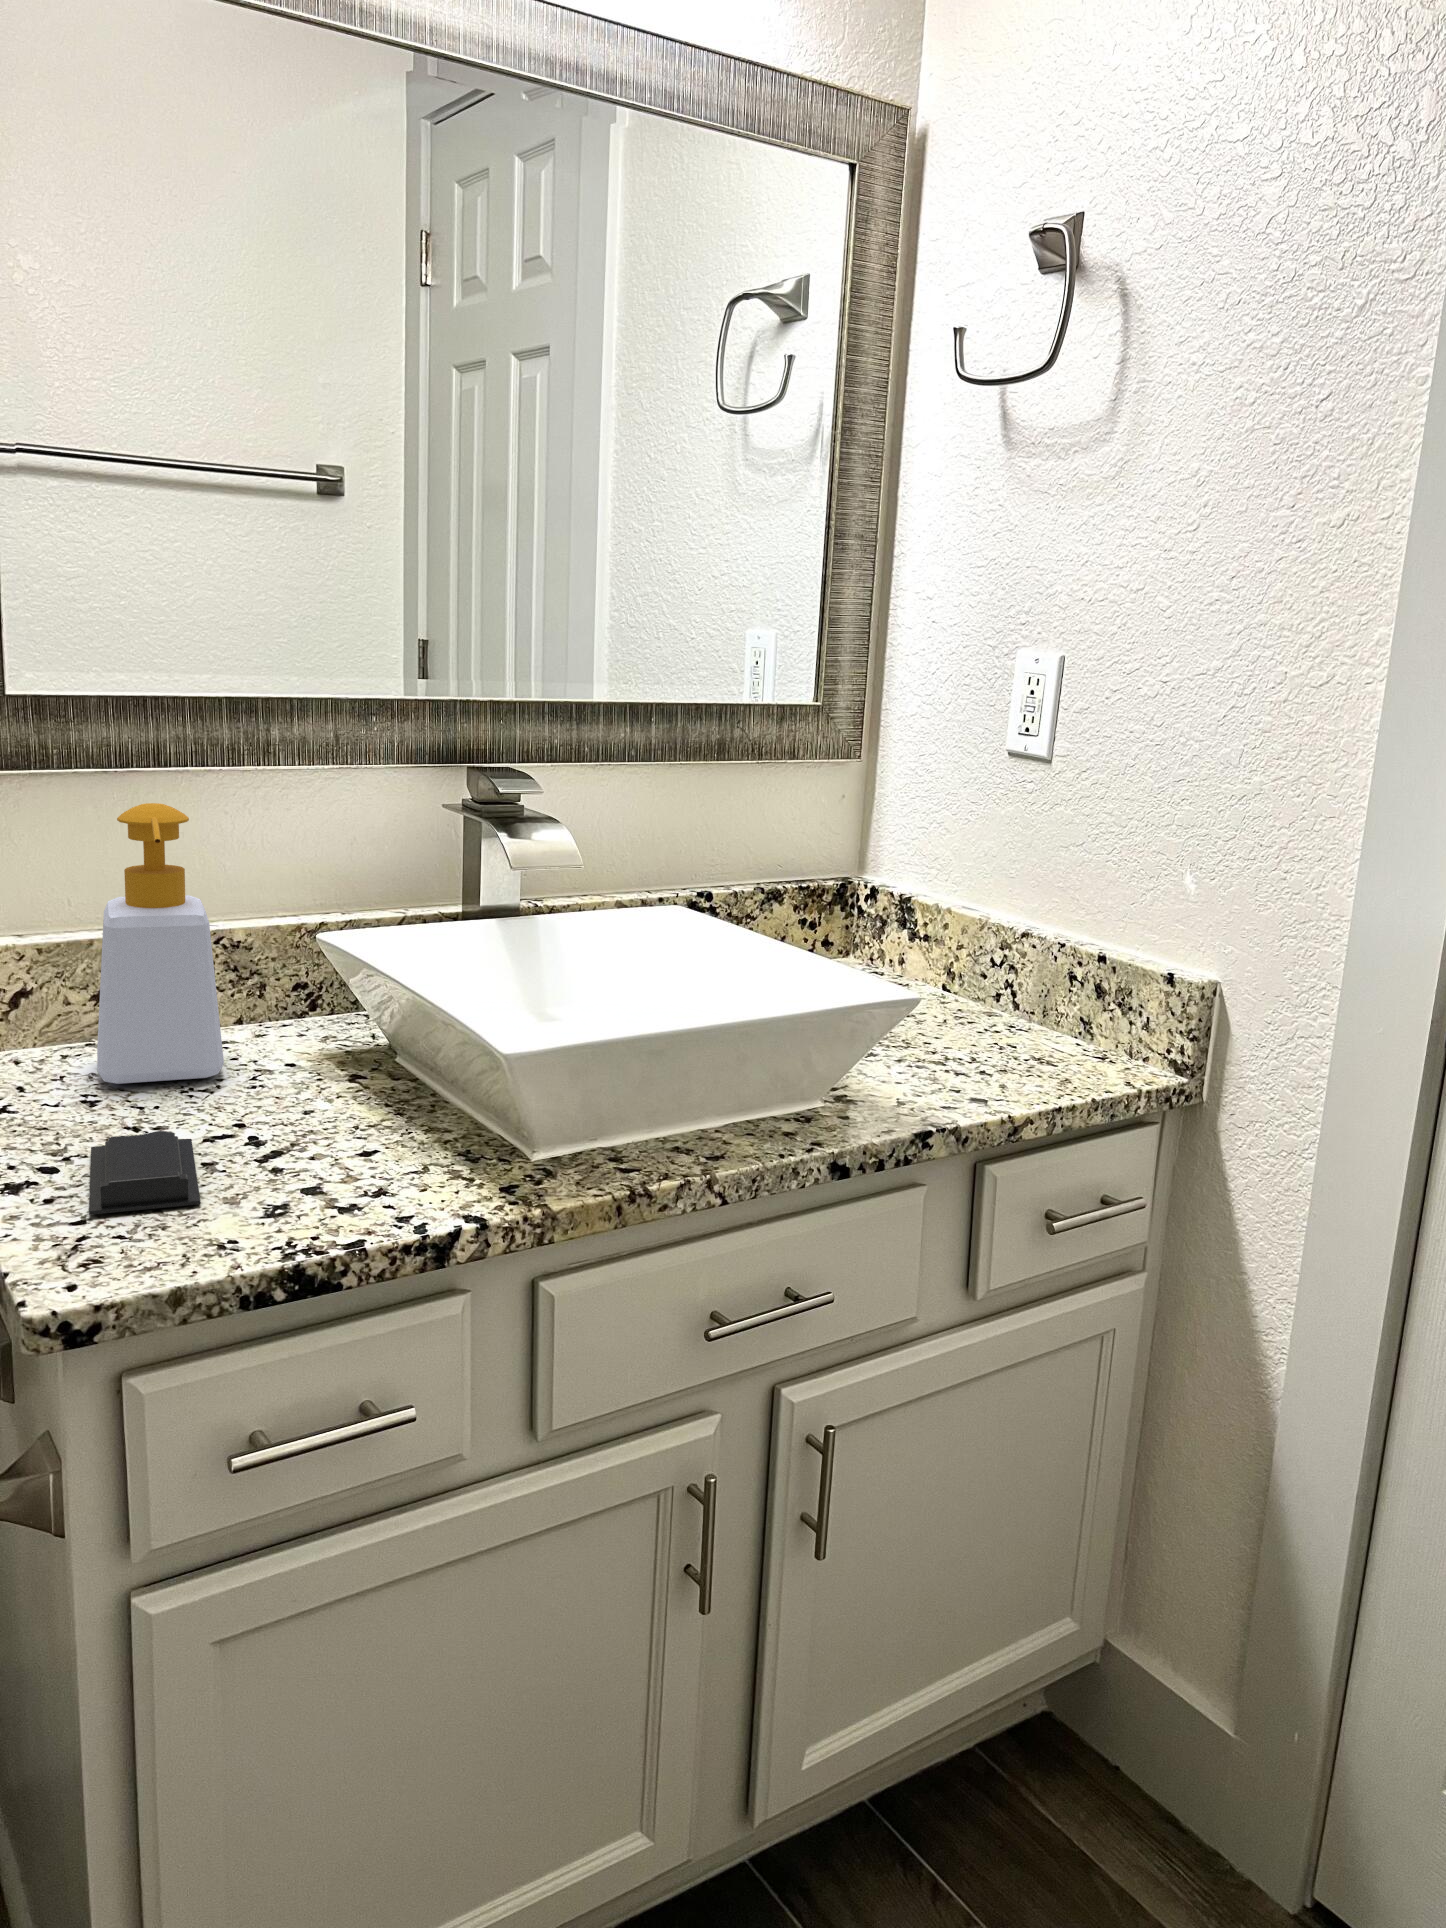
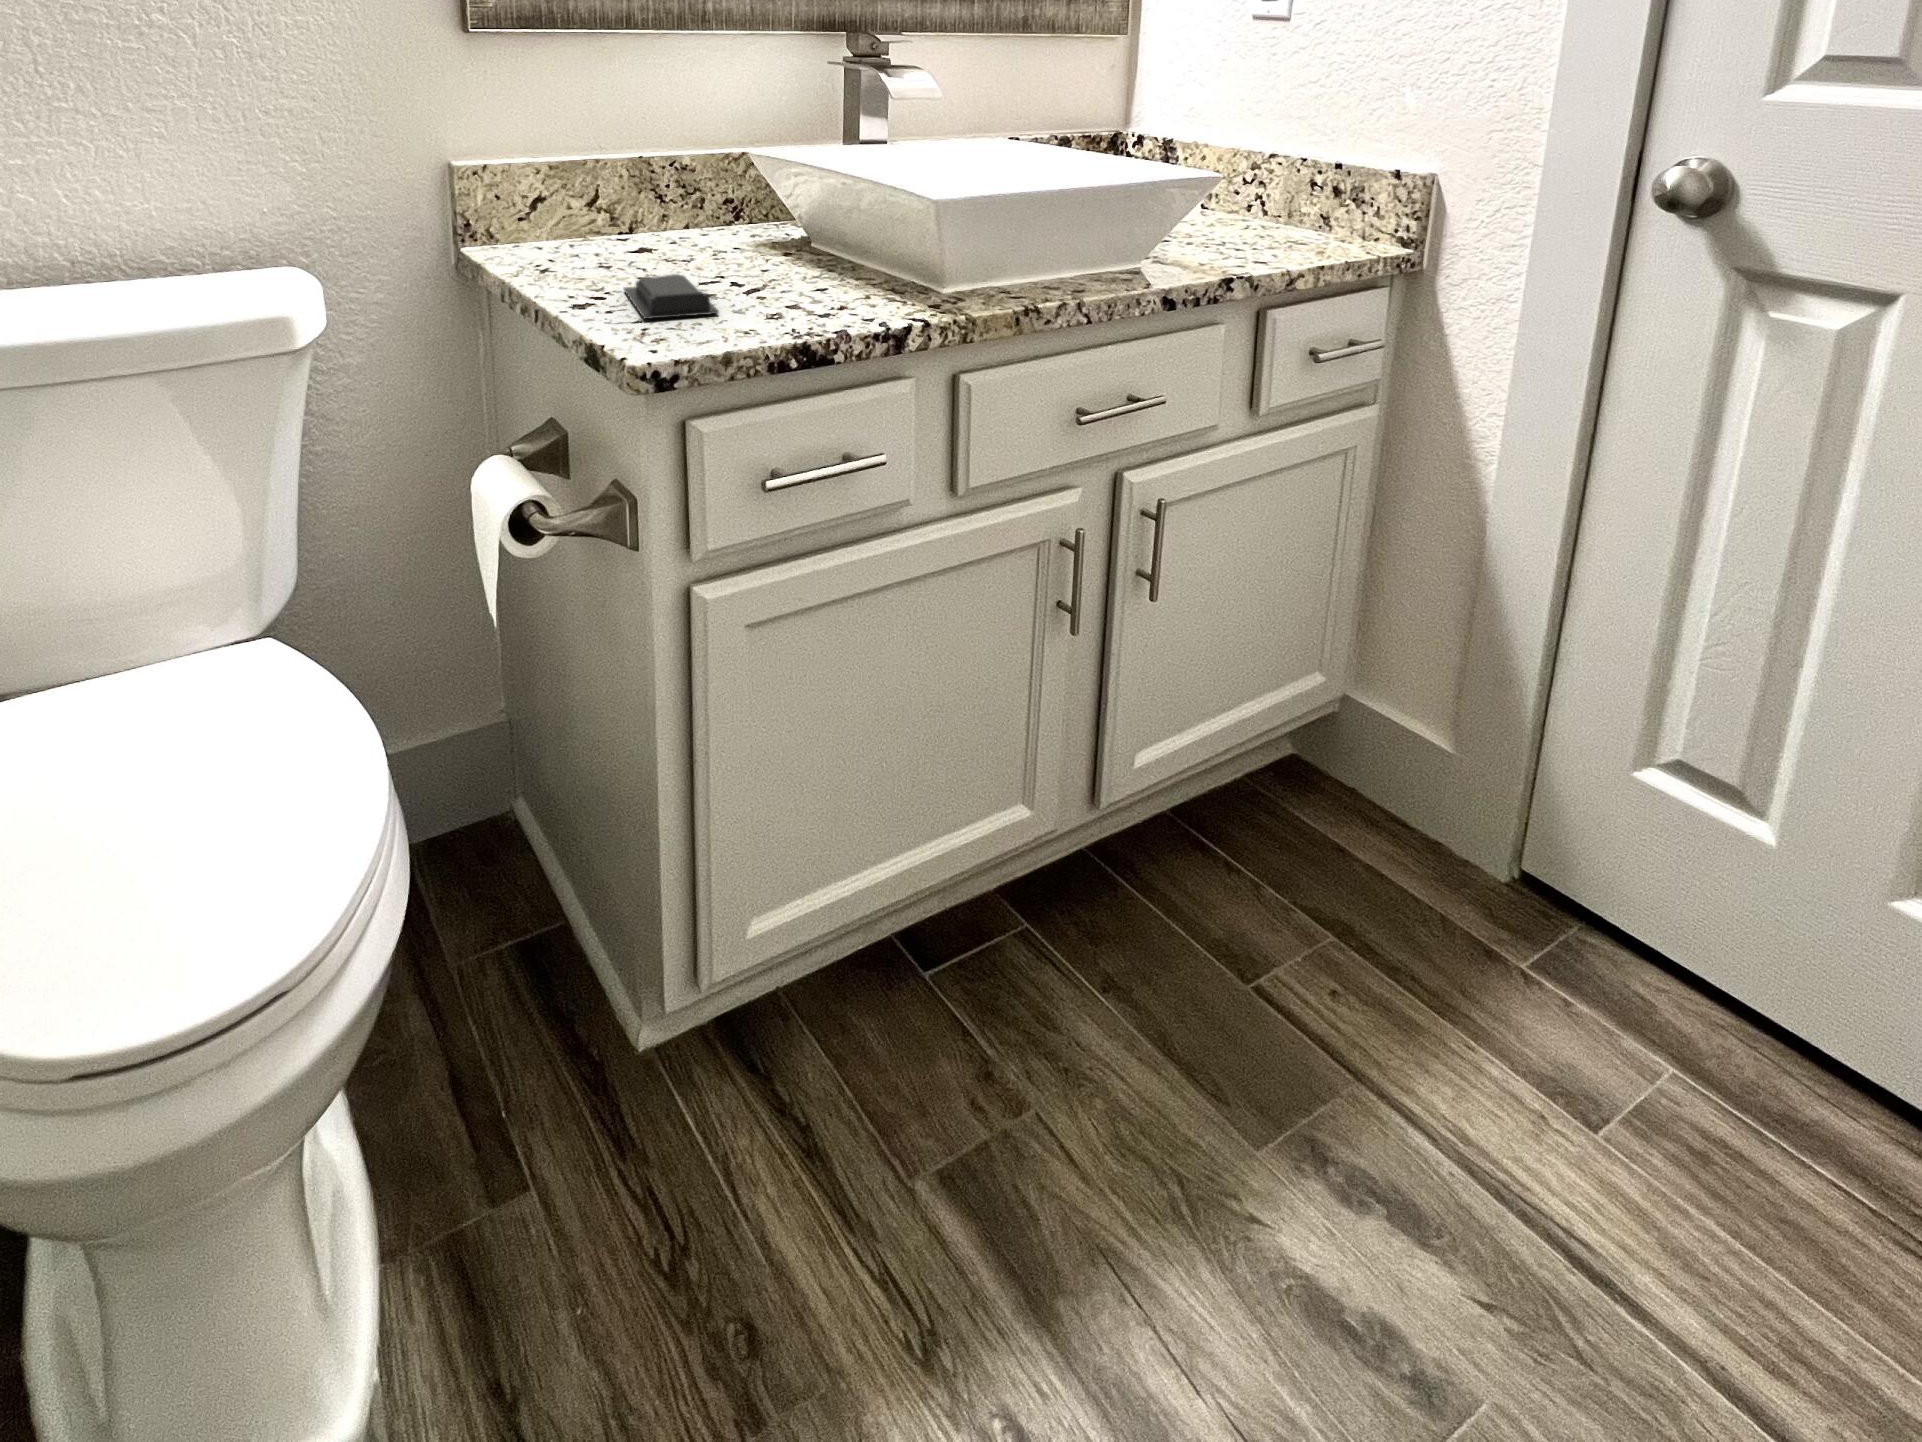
soap bottle: present [97,803,224,1084] -> none [597,48,694,259]

